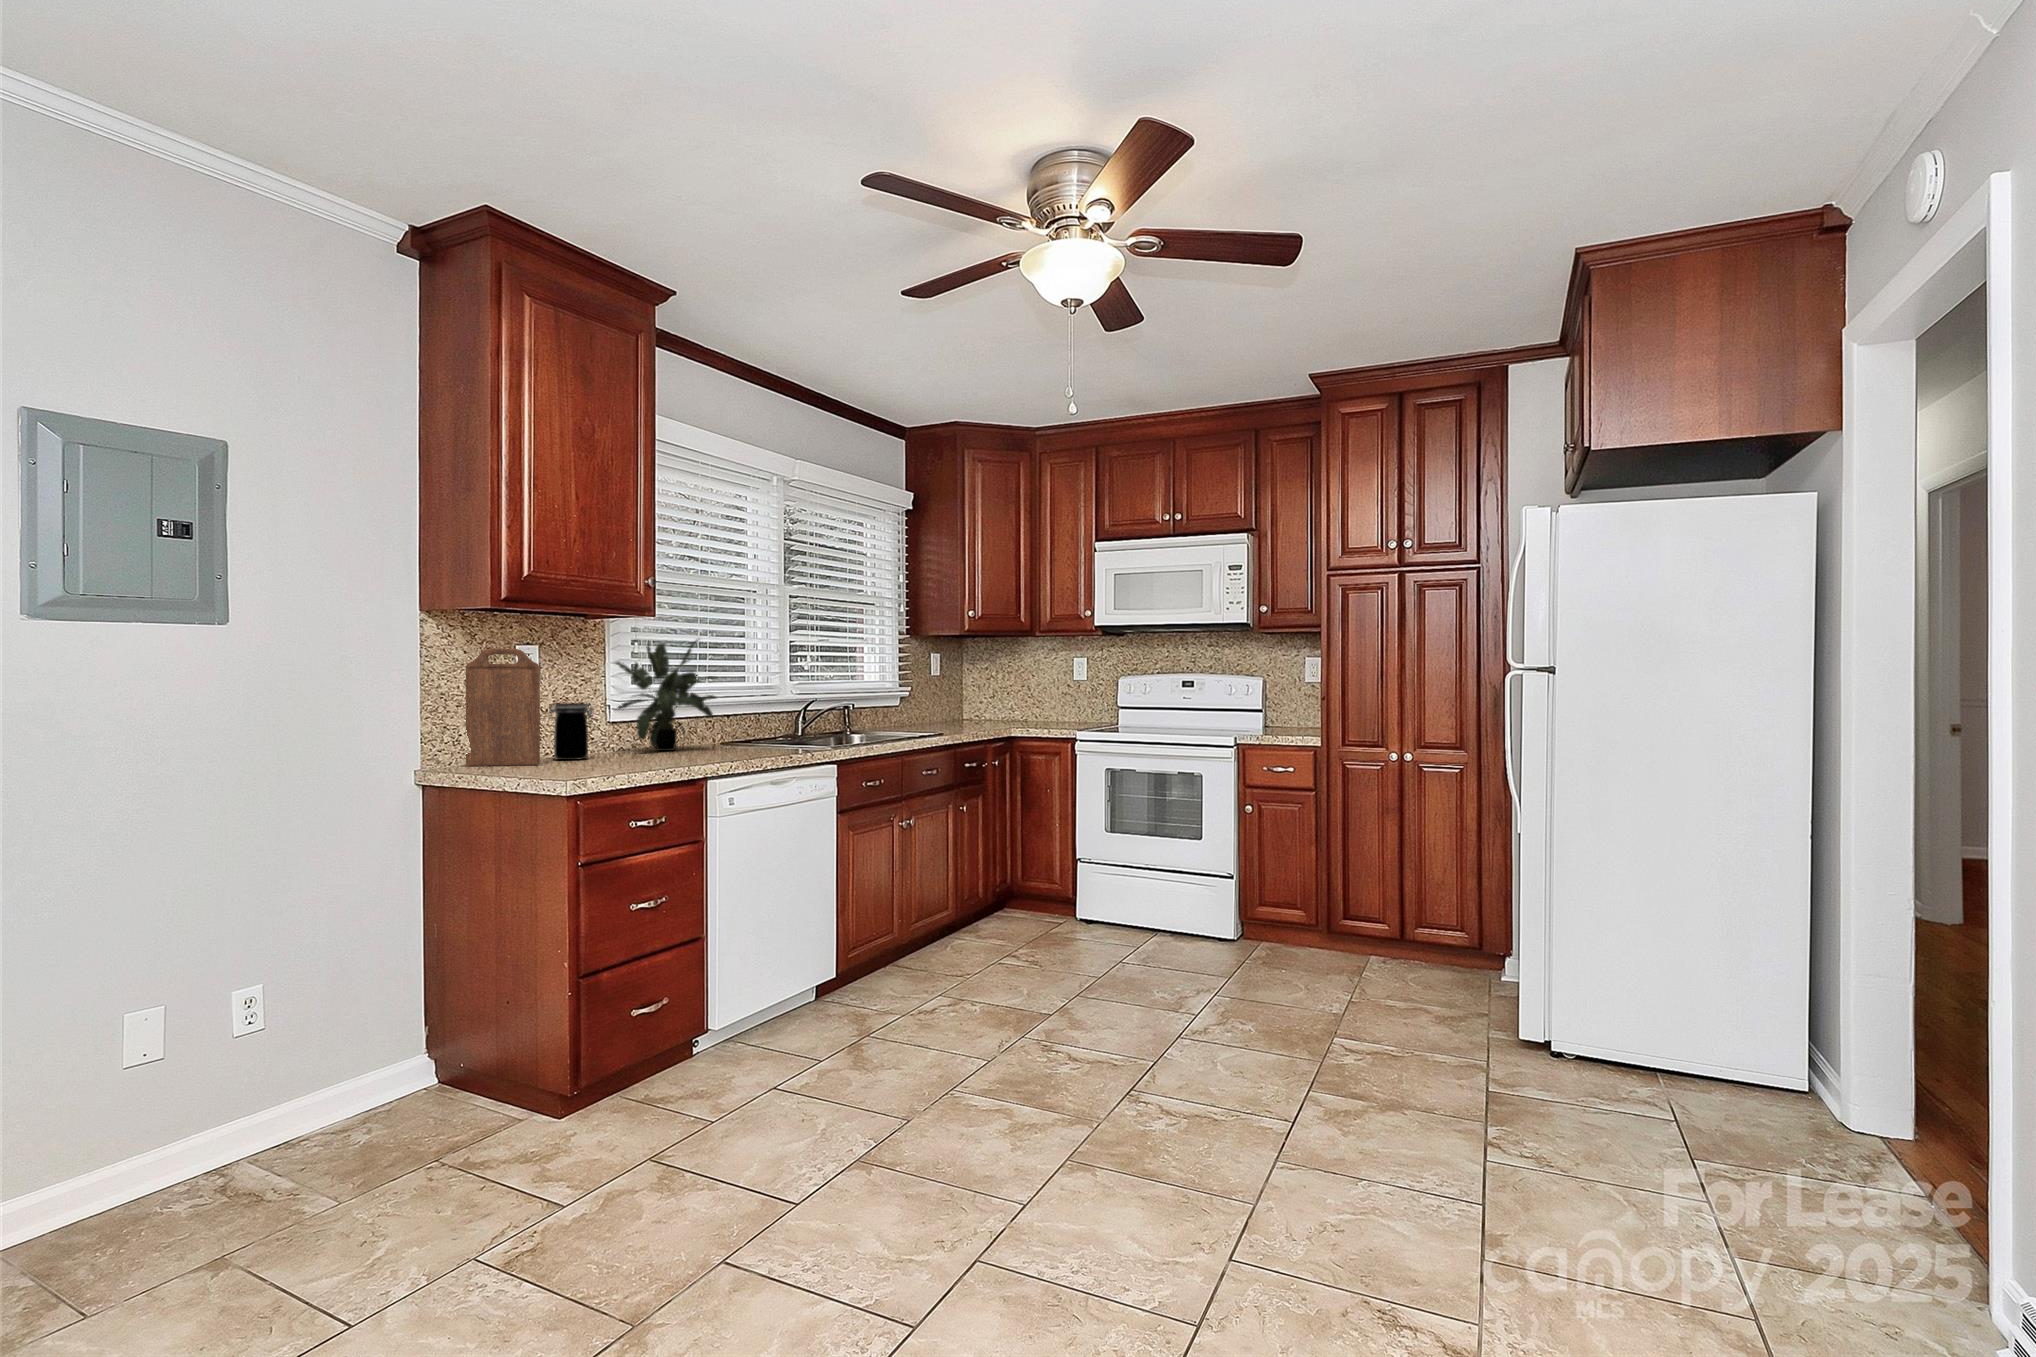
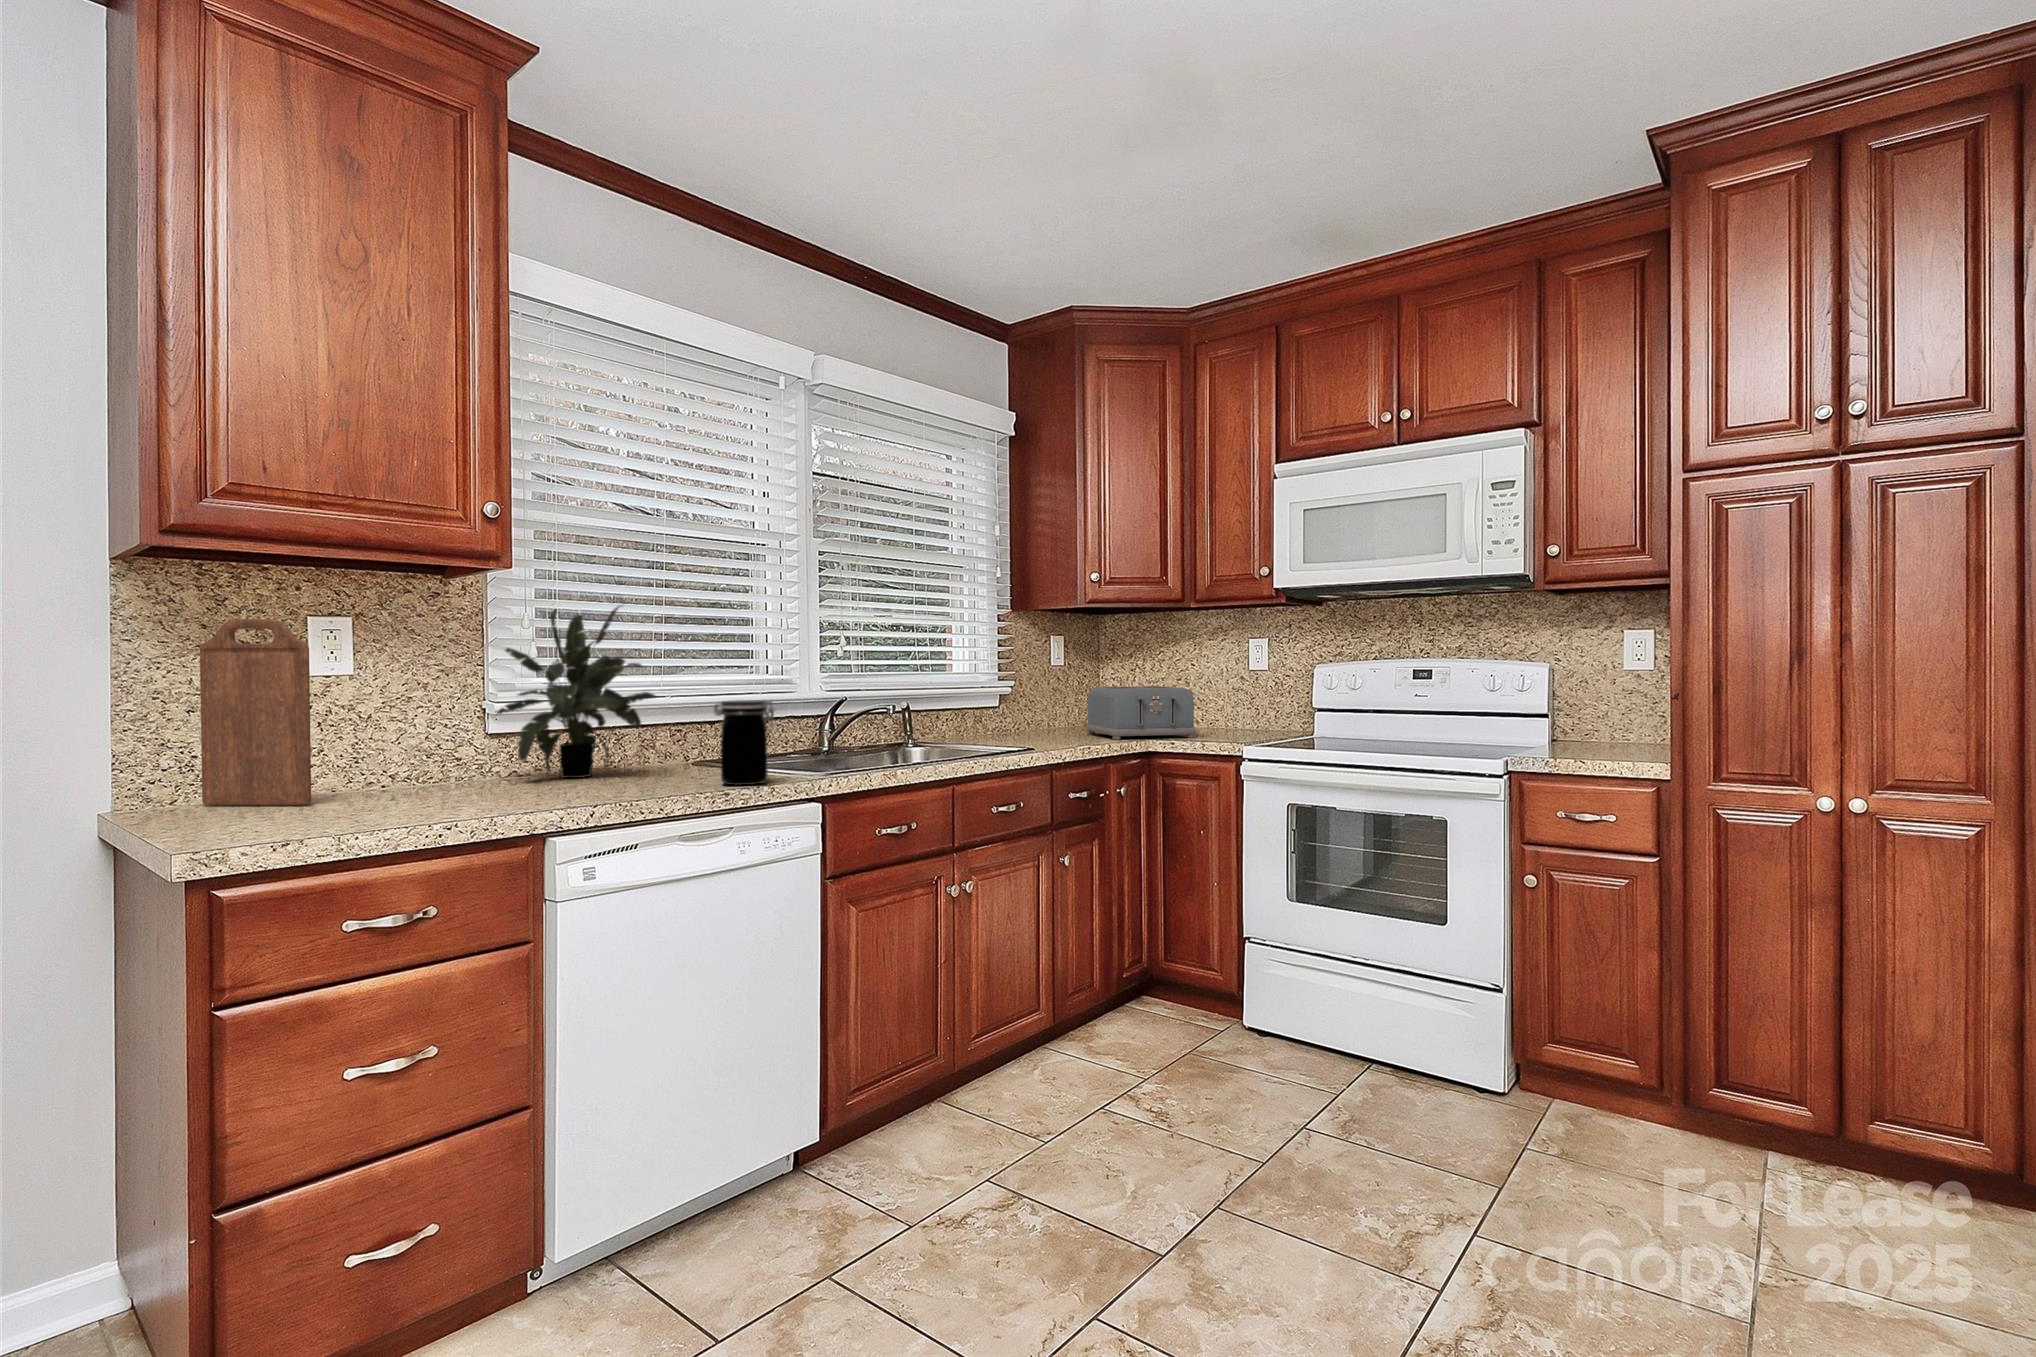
toaster: none [961,692,1039,728] -> present [1086,686,1196,740]
jar: present [549,702,593,760] -> present [714,700,774,785]

